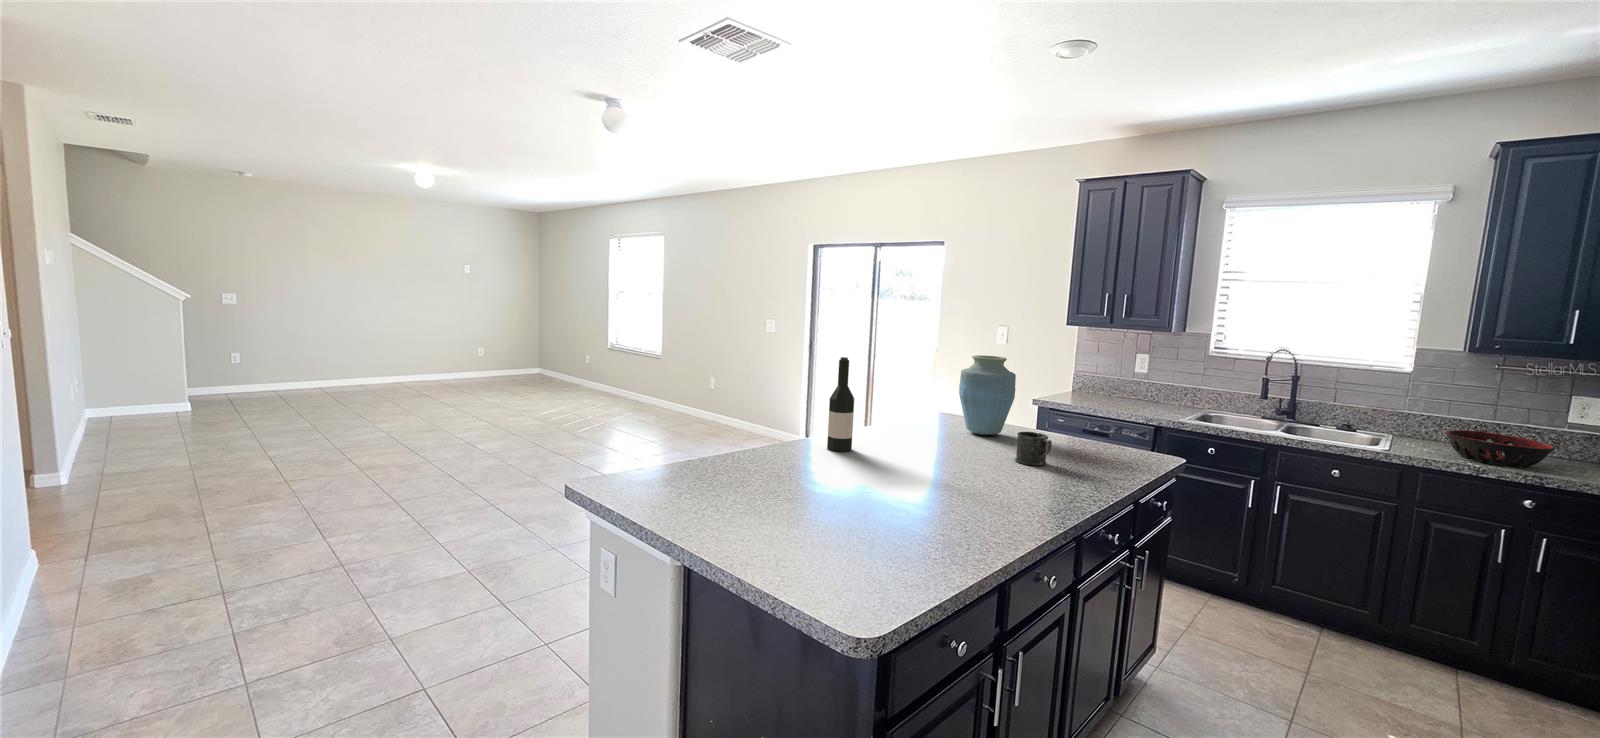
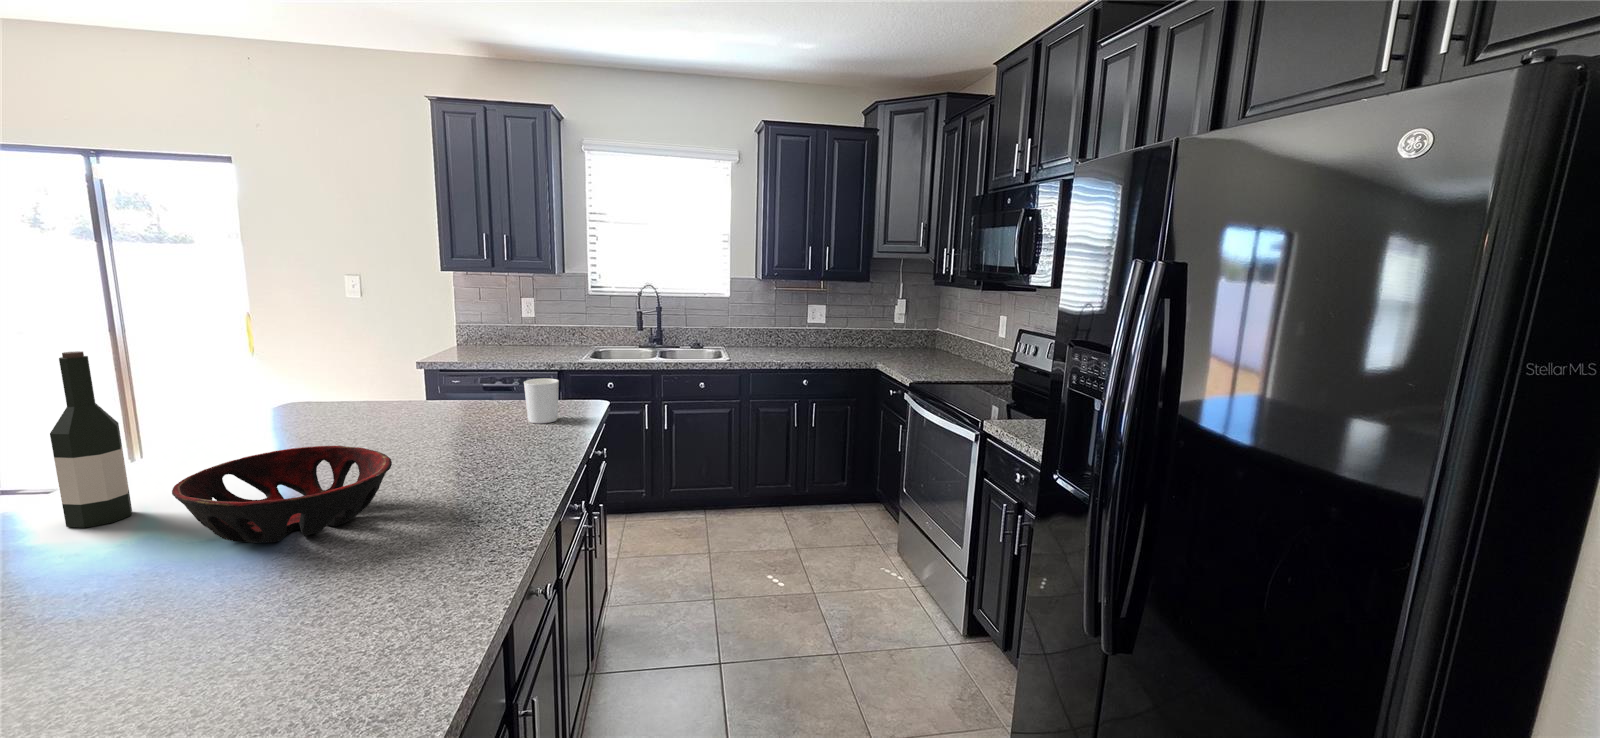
vase: present [959,355,1016,435] -> none [324,318,414,426]
candle holder: none [1094,420,1126,460] -> present [524,378,559,423]
decorative bowl: present [1446,430,1555,467] -> present [172,446,392,543]
mug: present [1015,432,1052,466] -> none [438,411,488,455]

